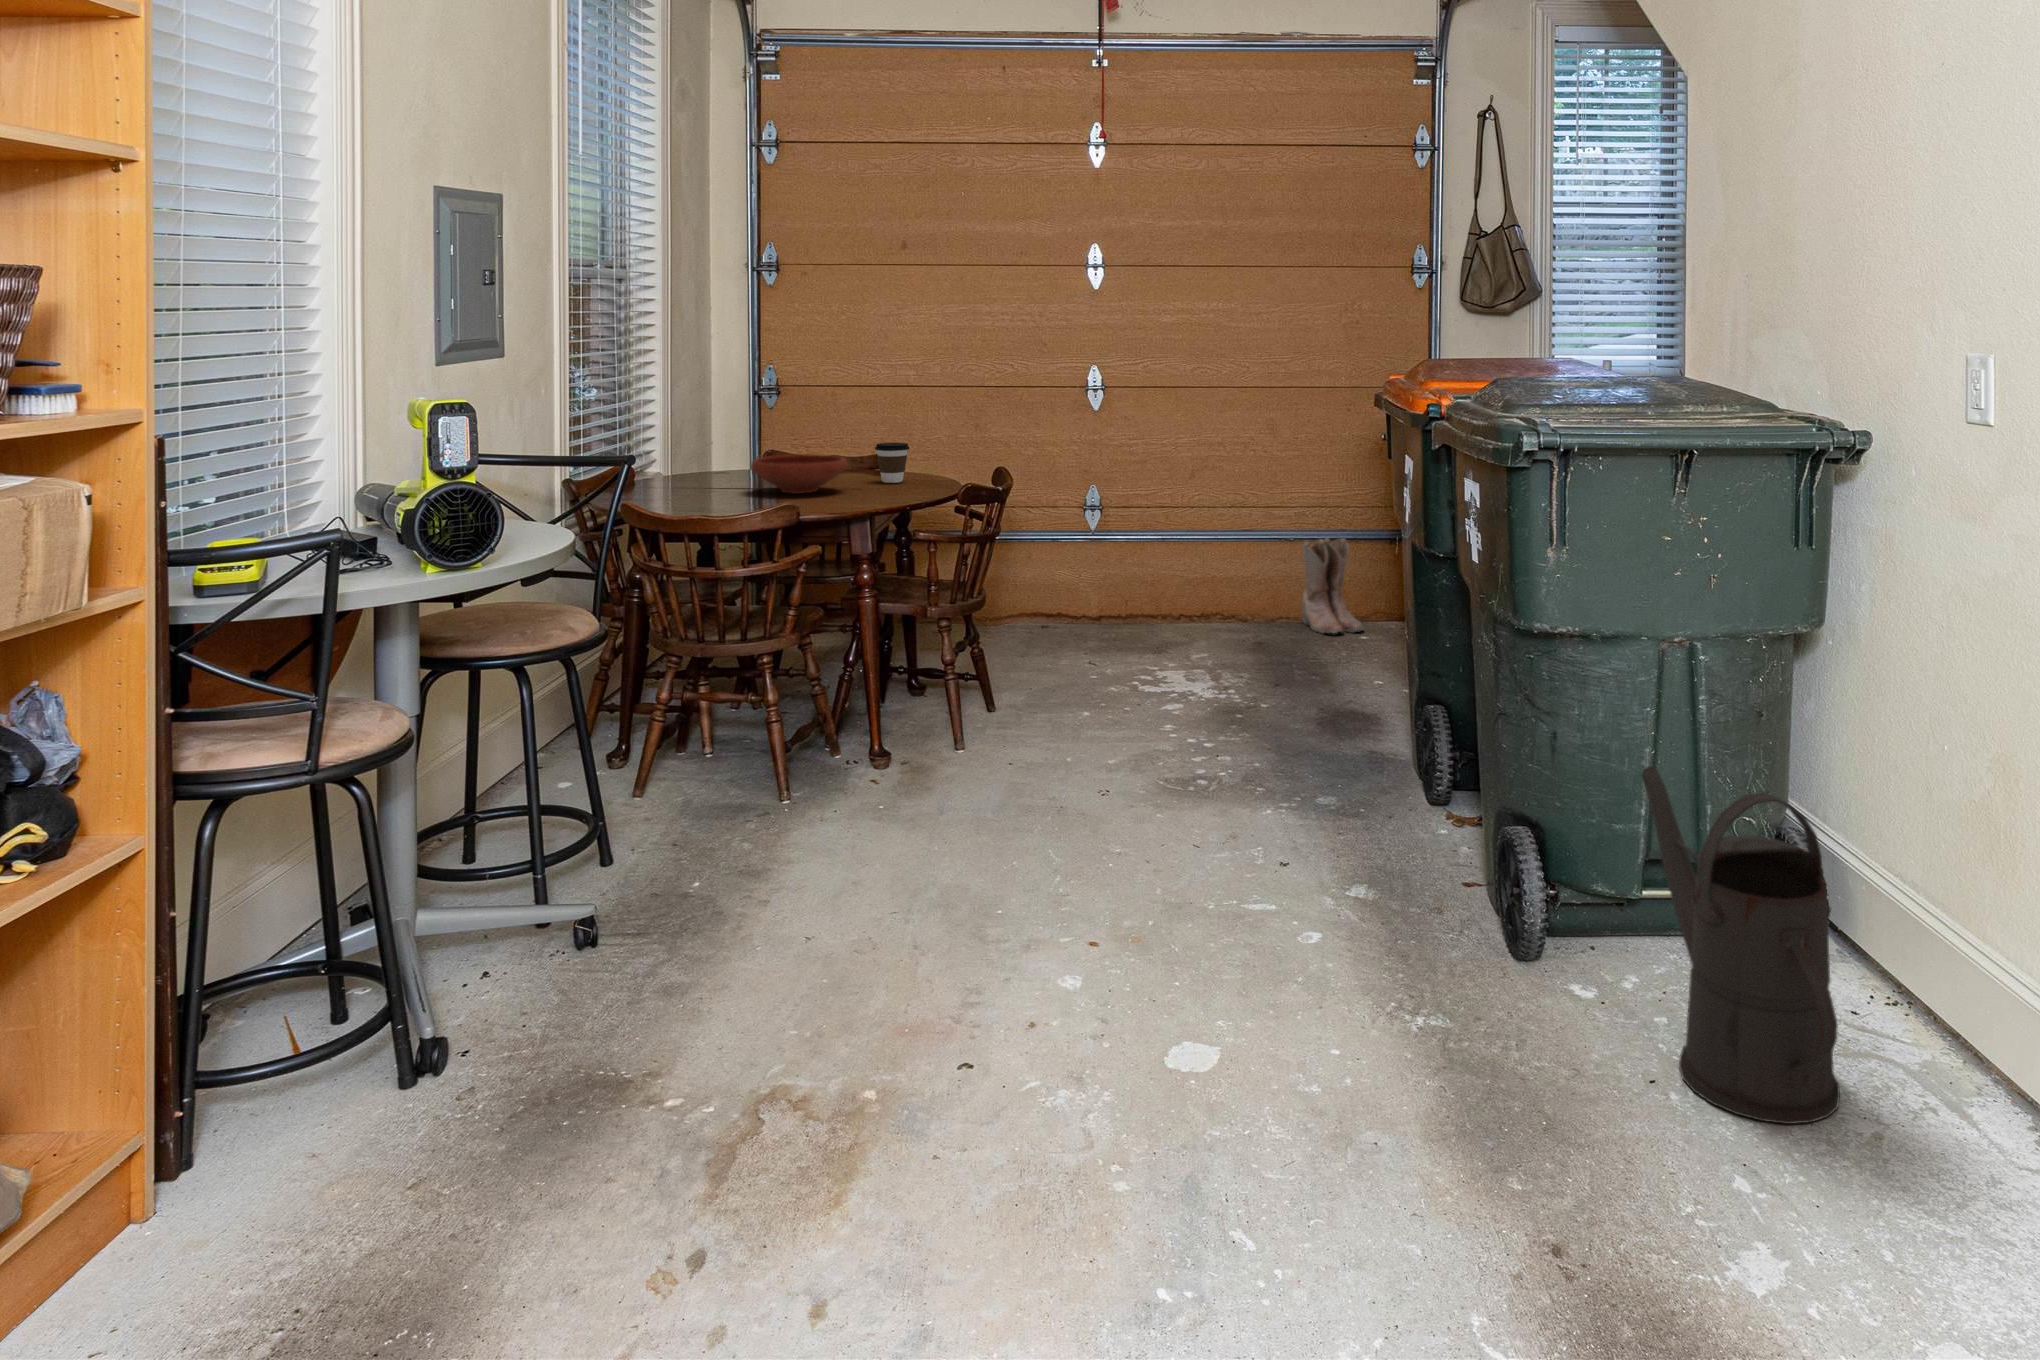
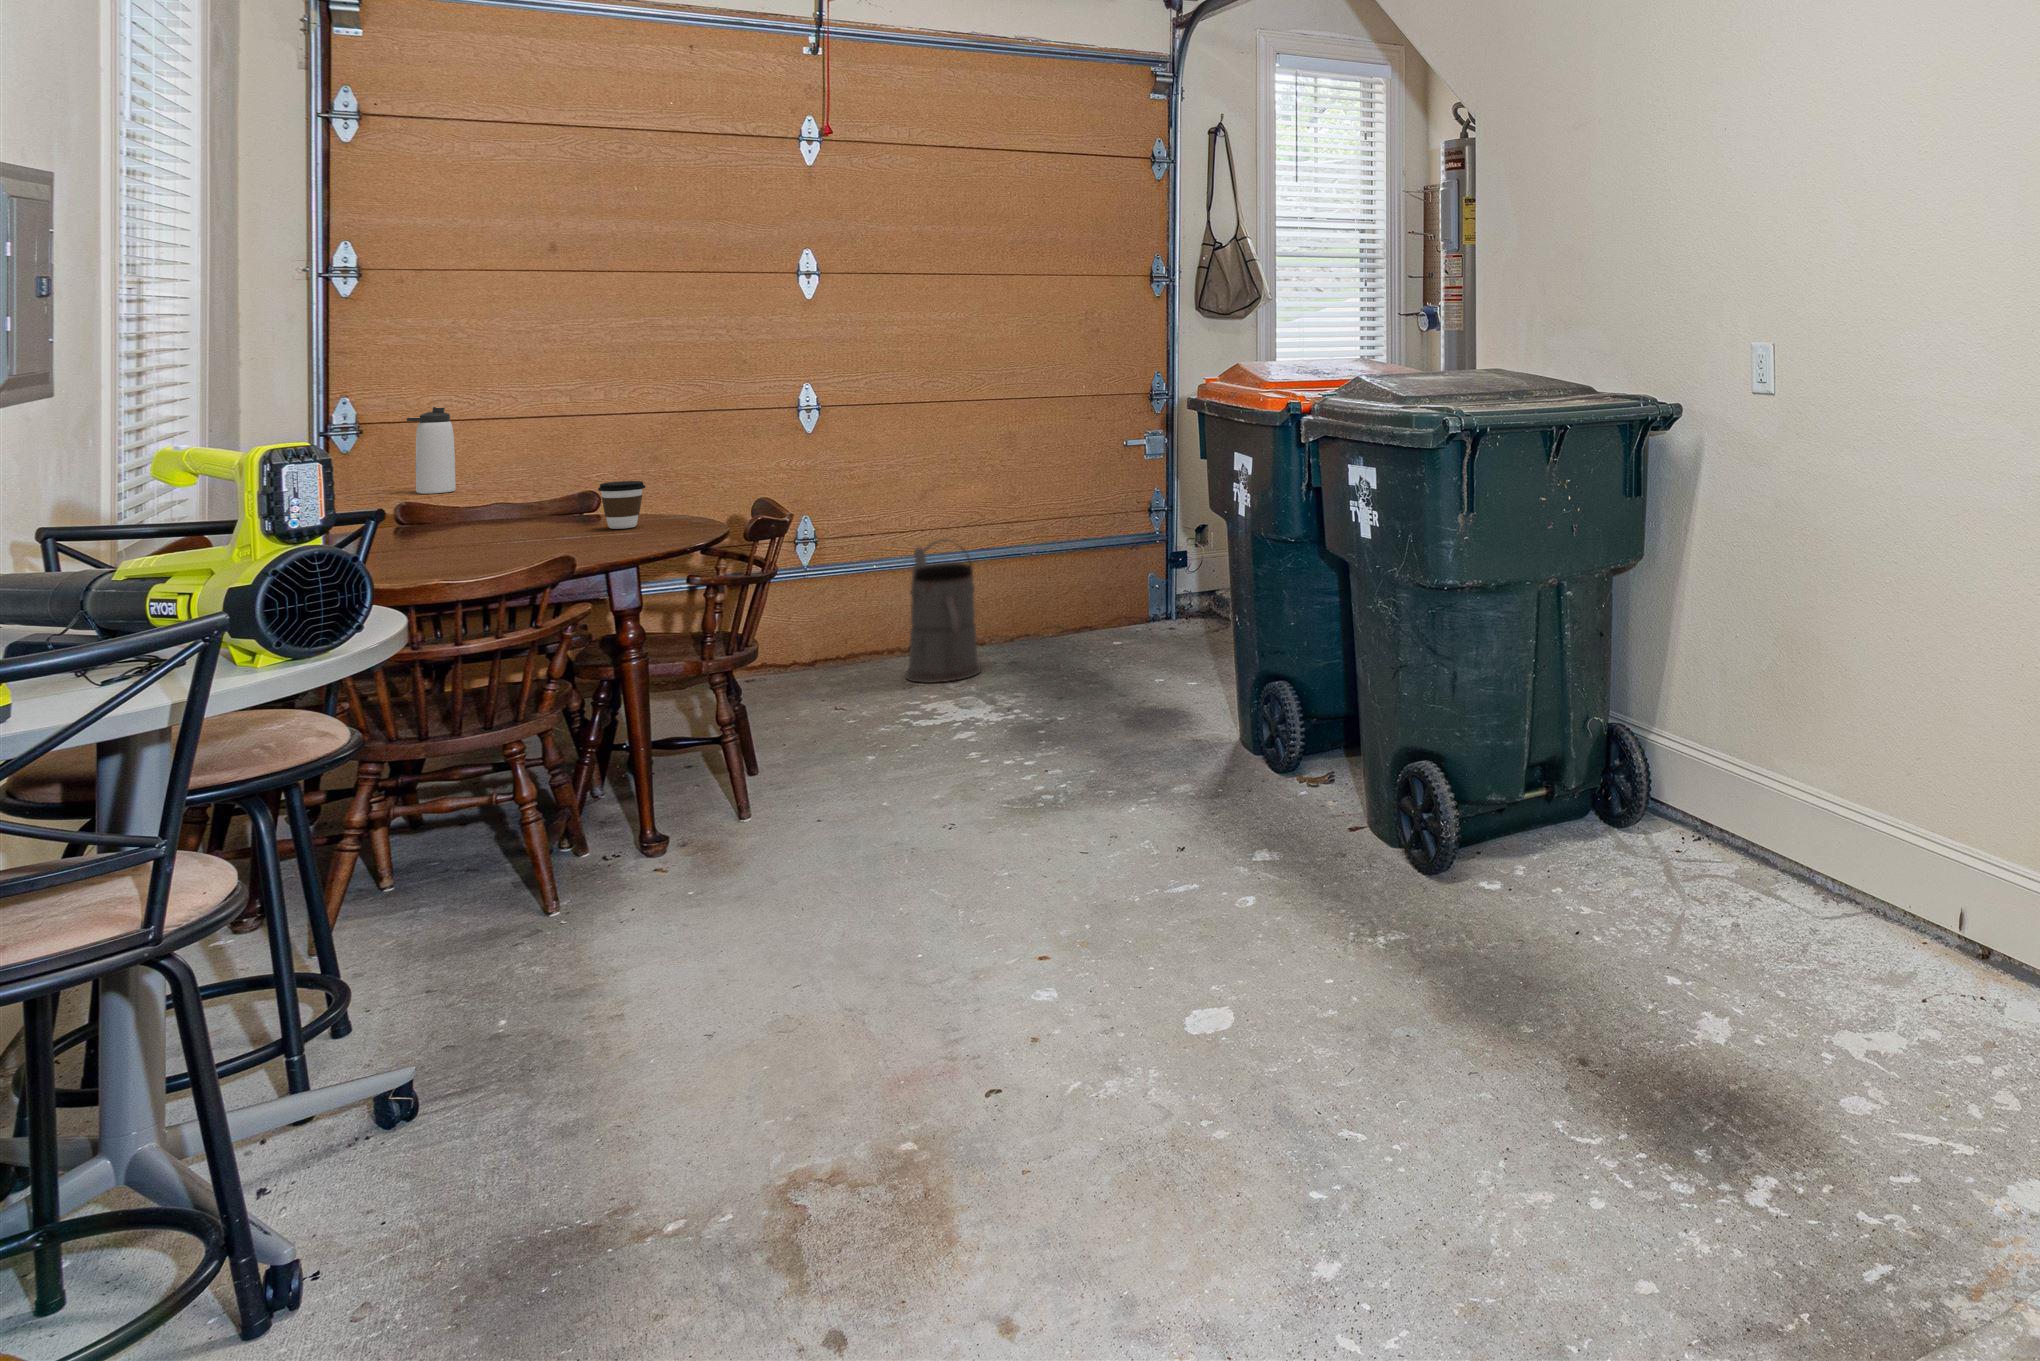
thermos bottle: none [810,373,841,442] -> present [407,407,456,494]
bowl: present [751,454,847,494] -> none [443,500,581,550]
boots: present [1301,538,1363,633] -> none [1048,551,1120,649]
watering can: present [1642,766,1840,1124] -> present [906,540,981,683]

